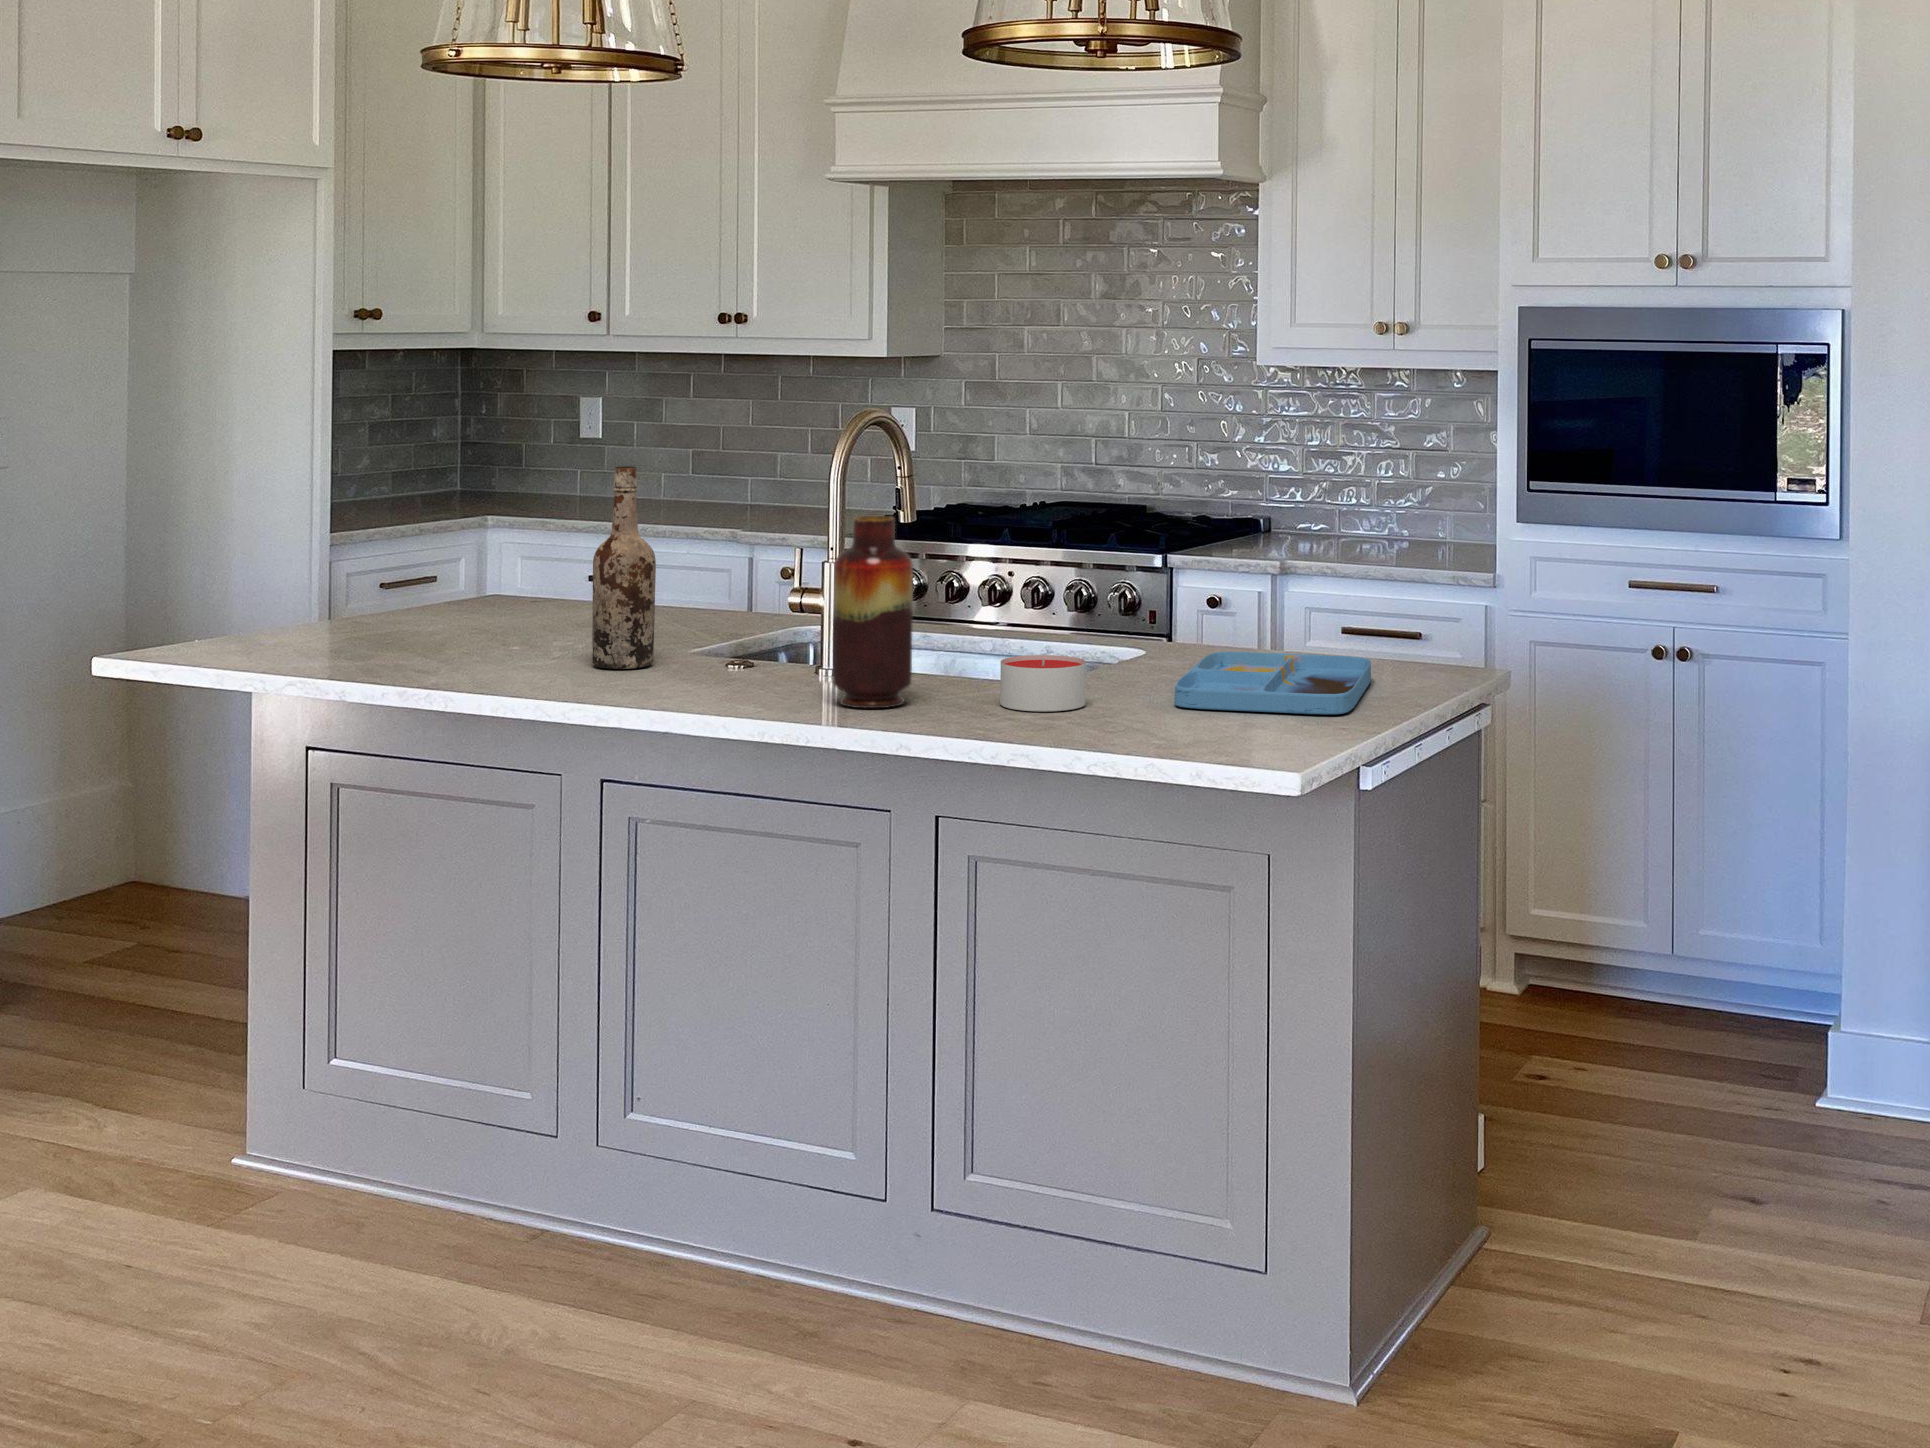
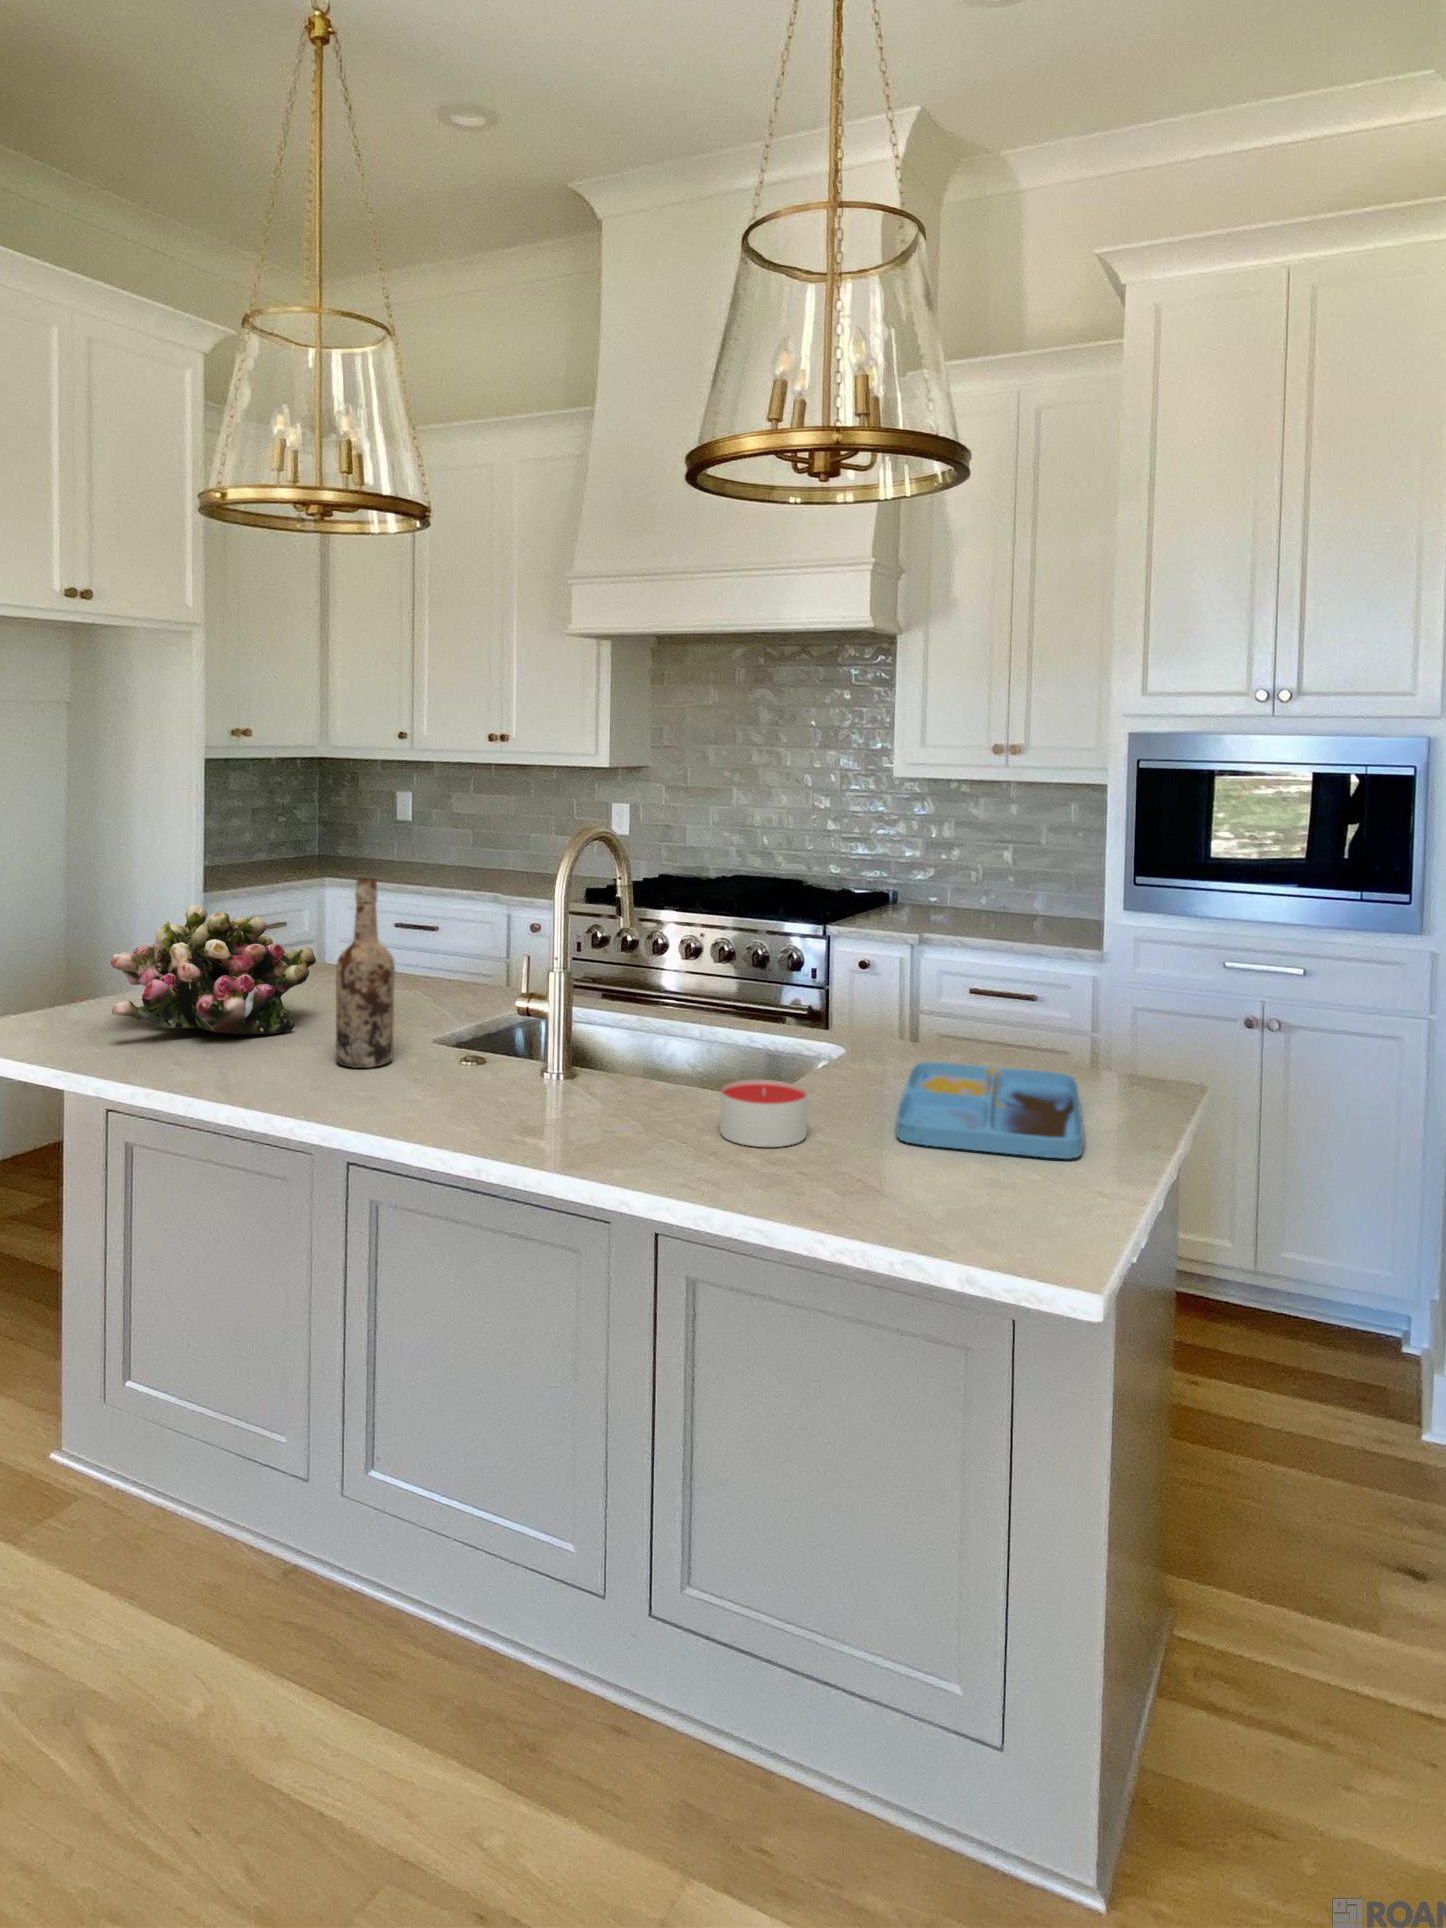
flower arrangement: none [331,507,554,646] -> present [111,905,316,1034]
vase: present [833,516,913,708] -> none [554,941,633,1139]

